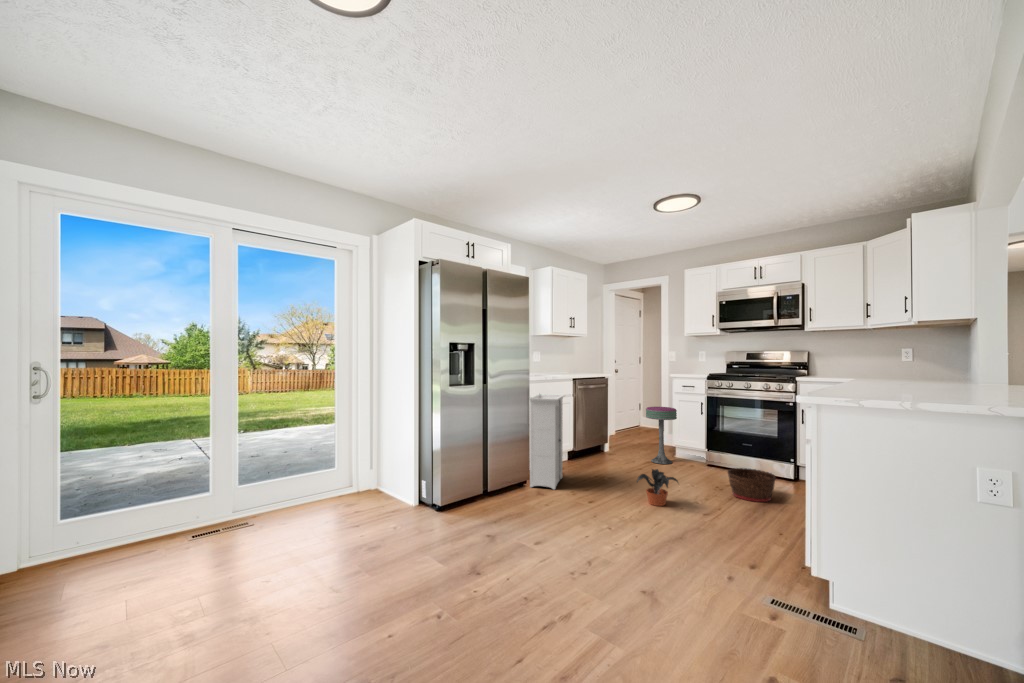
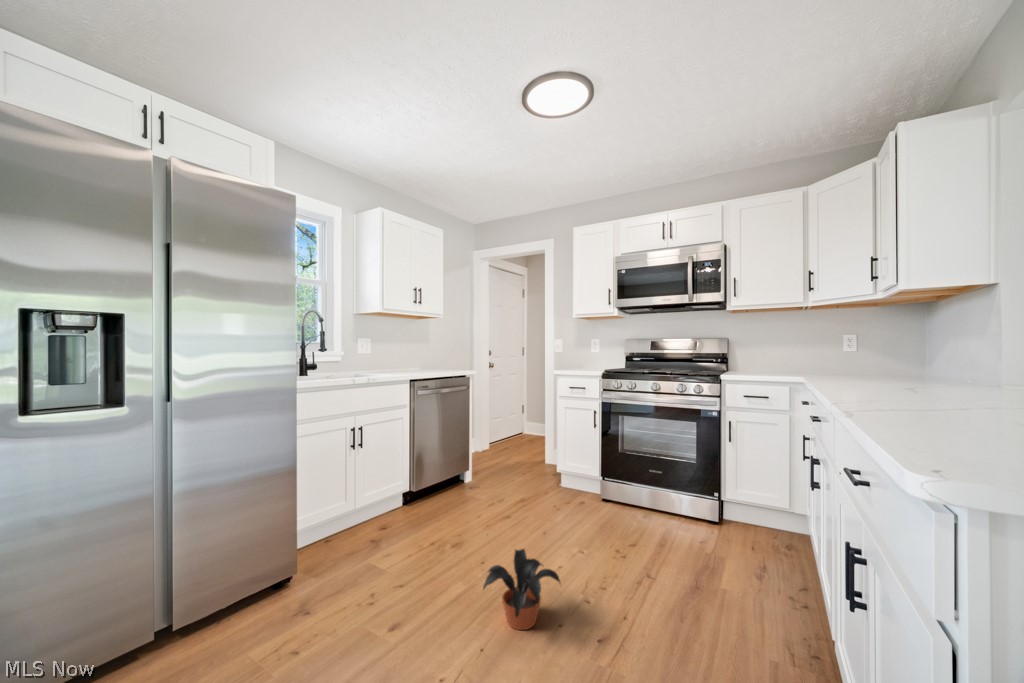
storage cabinet: present [530,394,565,489] -> none [290,411,378,600]
bar stool: present [646,407,677,464] -> none [519,418,561,503]
basket: present [728,468,776,502] -> none [636,521,710,588]

